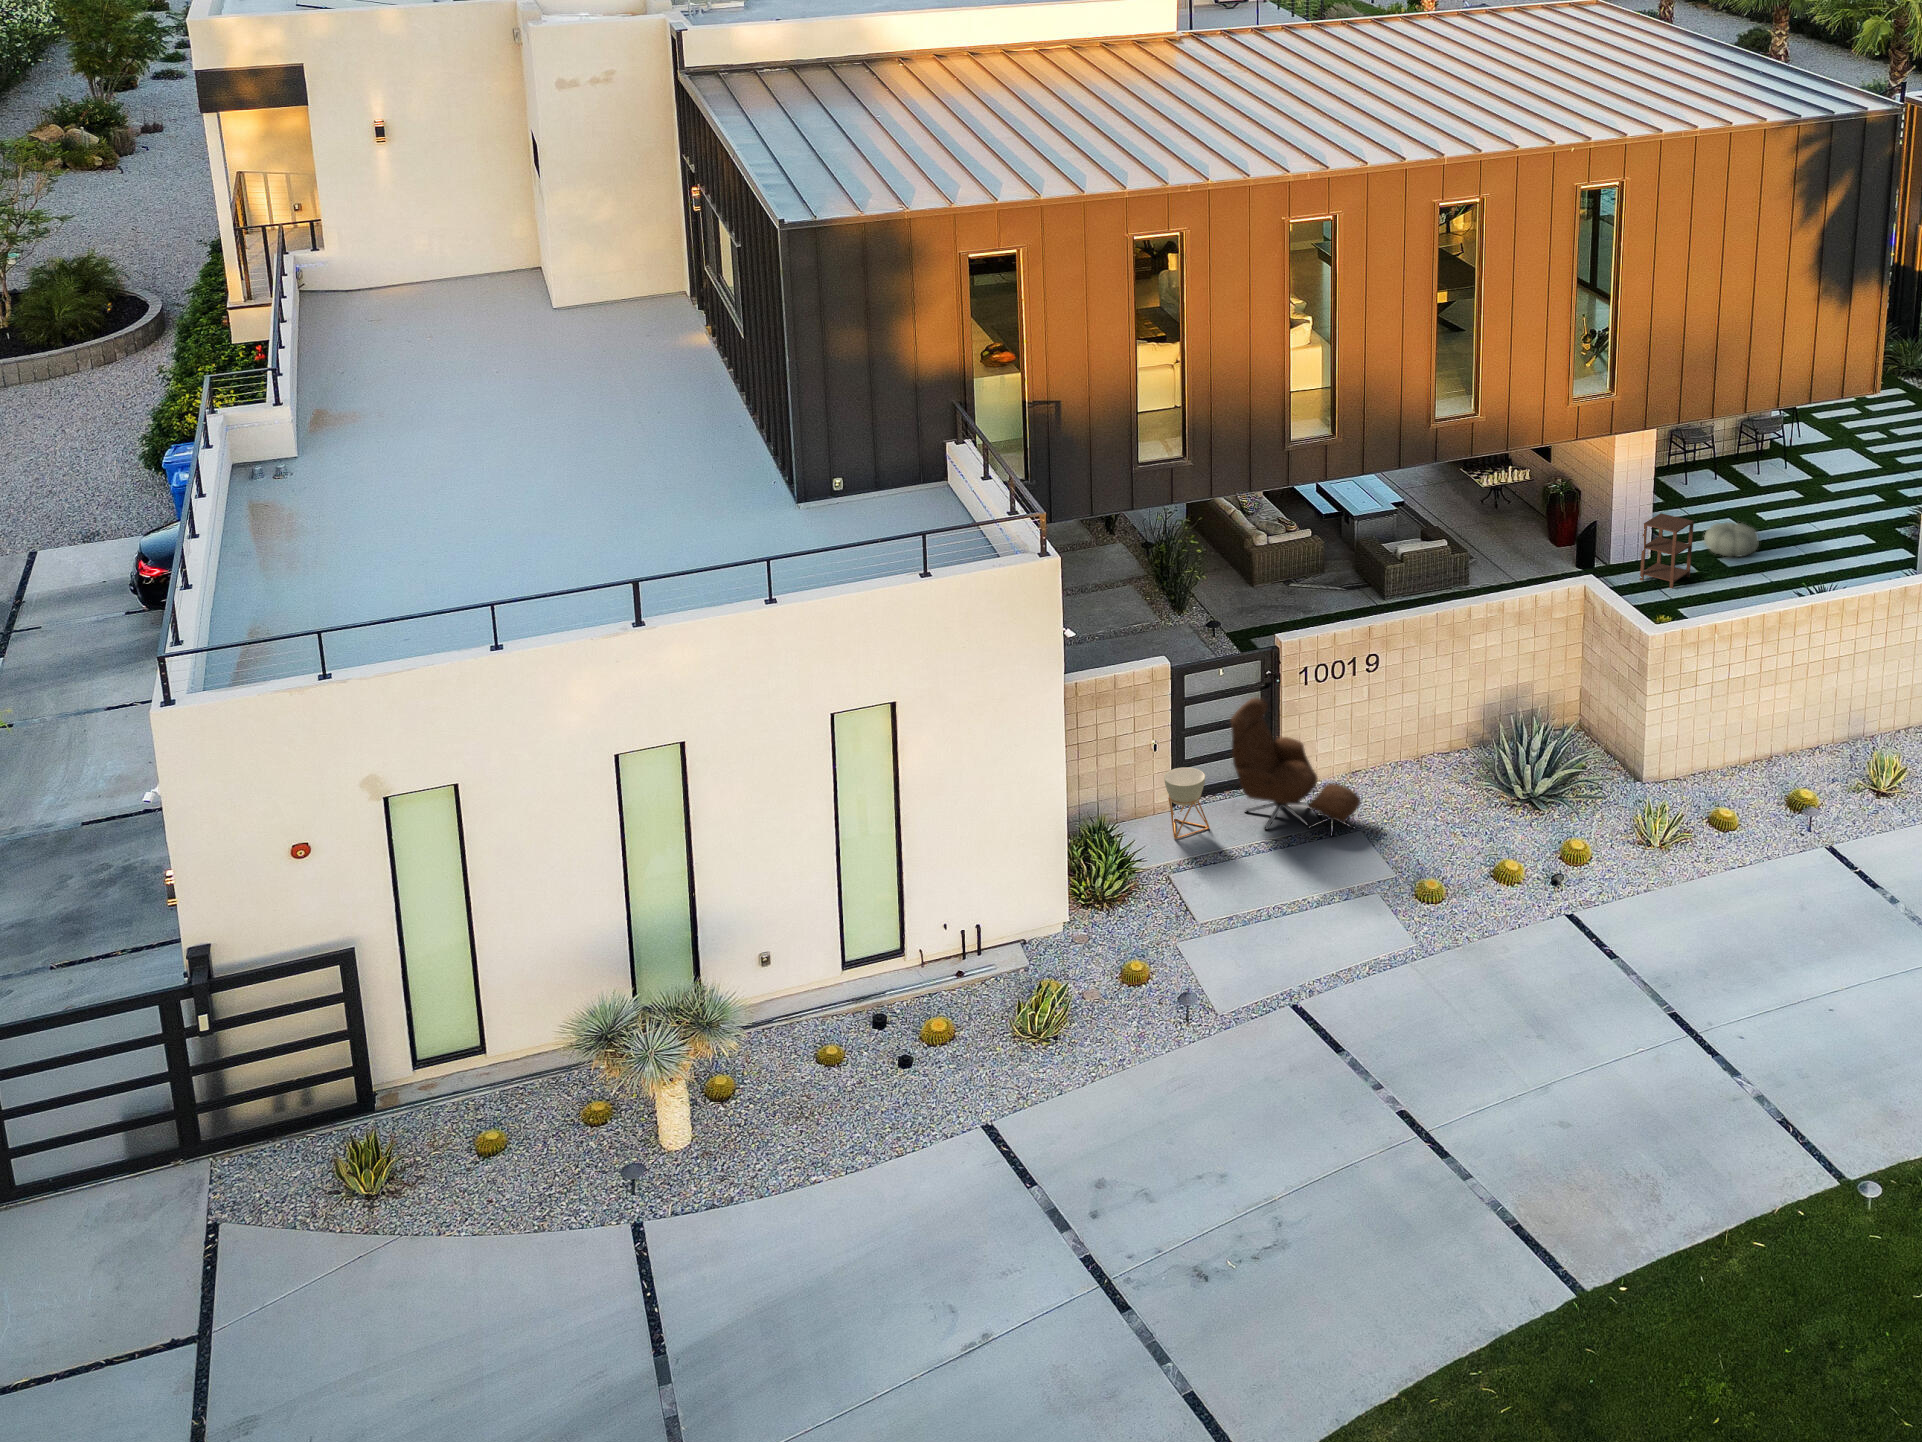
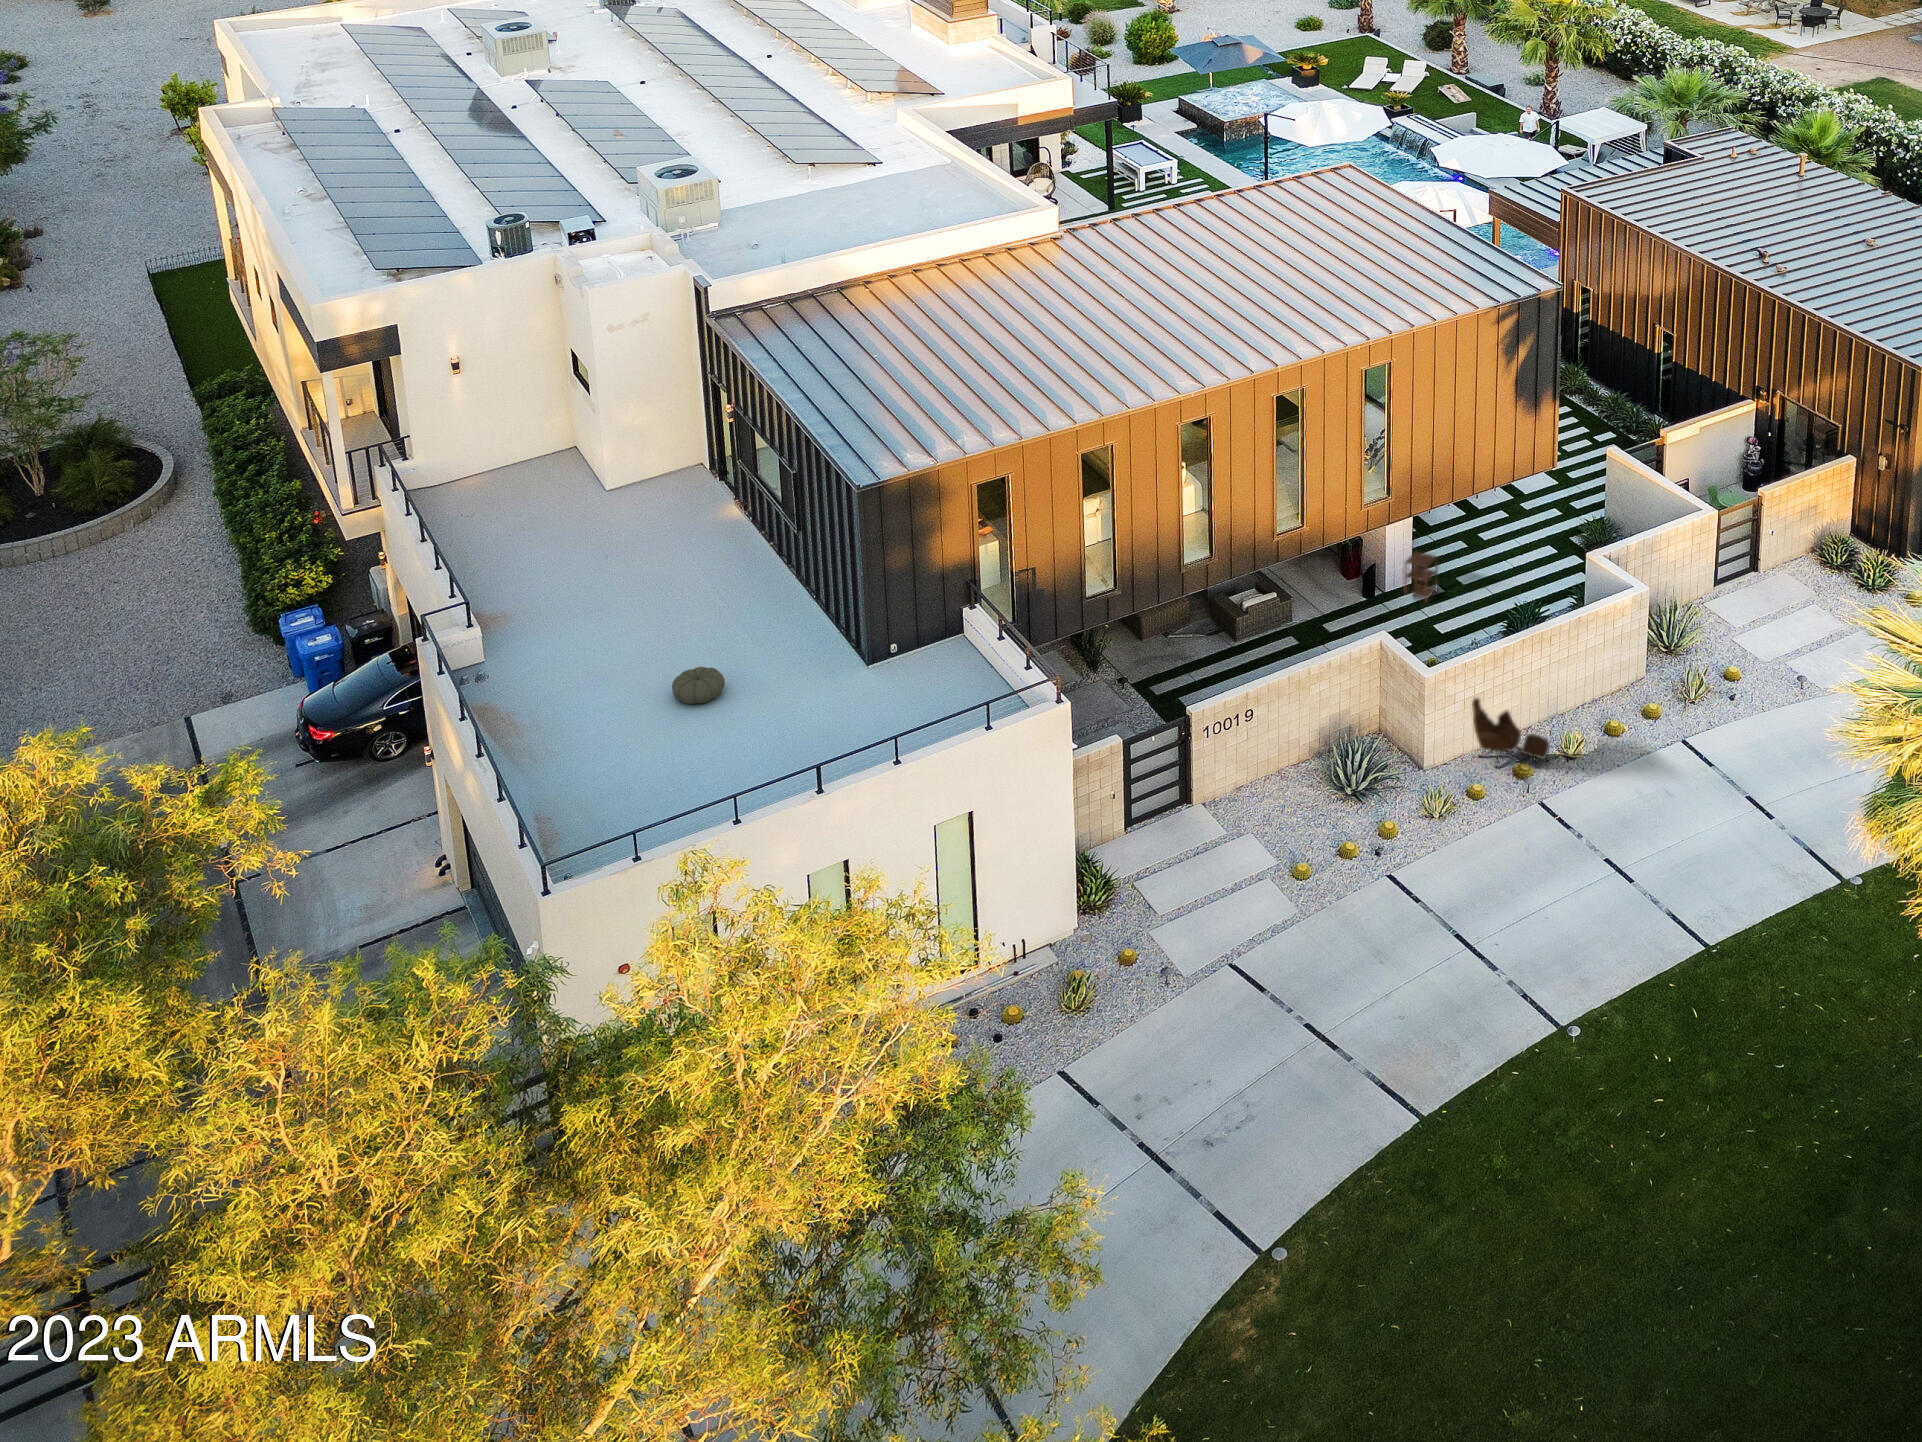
pouf: present [1704,522,1759,557] -> present [672,667,725,704]
lounge chair: present [1231,698,1361,836] -> present [1472,698,1549,766]
planter: present [1164,767,1209,839] -> none [1120,797,1151,845]

